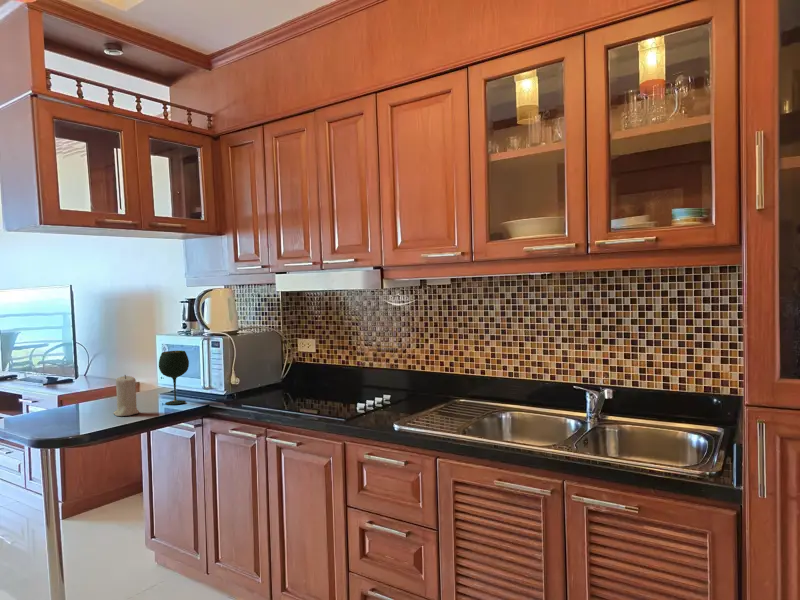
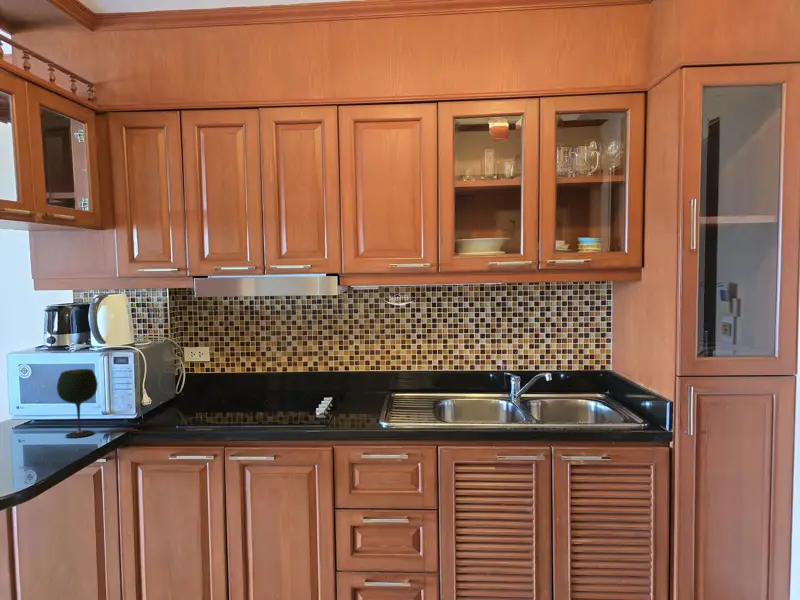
candle: present [113,375,139,416] -> none [25,405,64,460]

